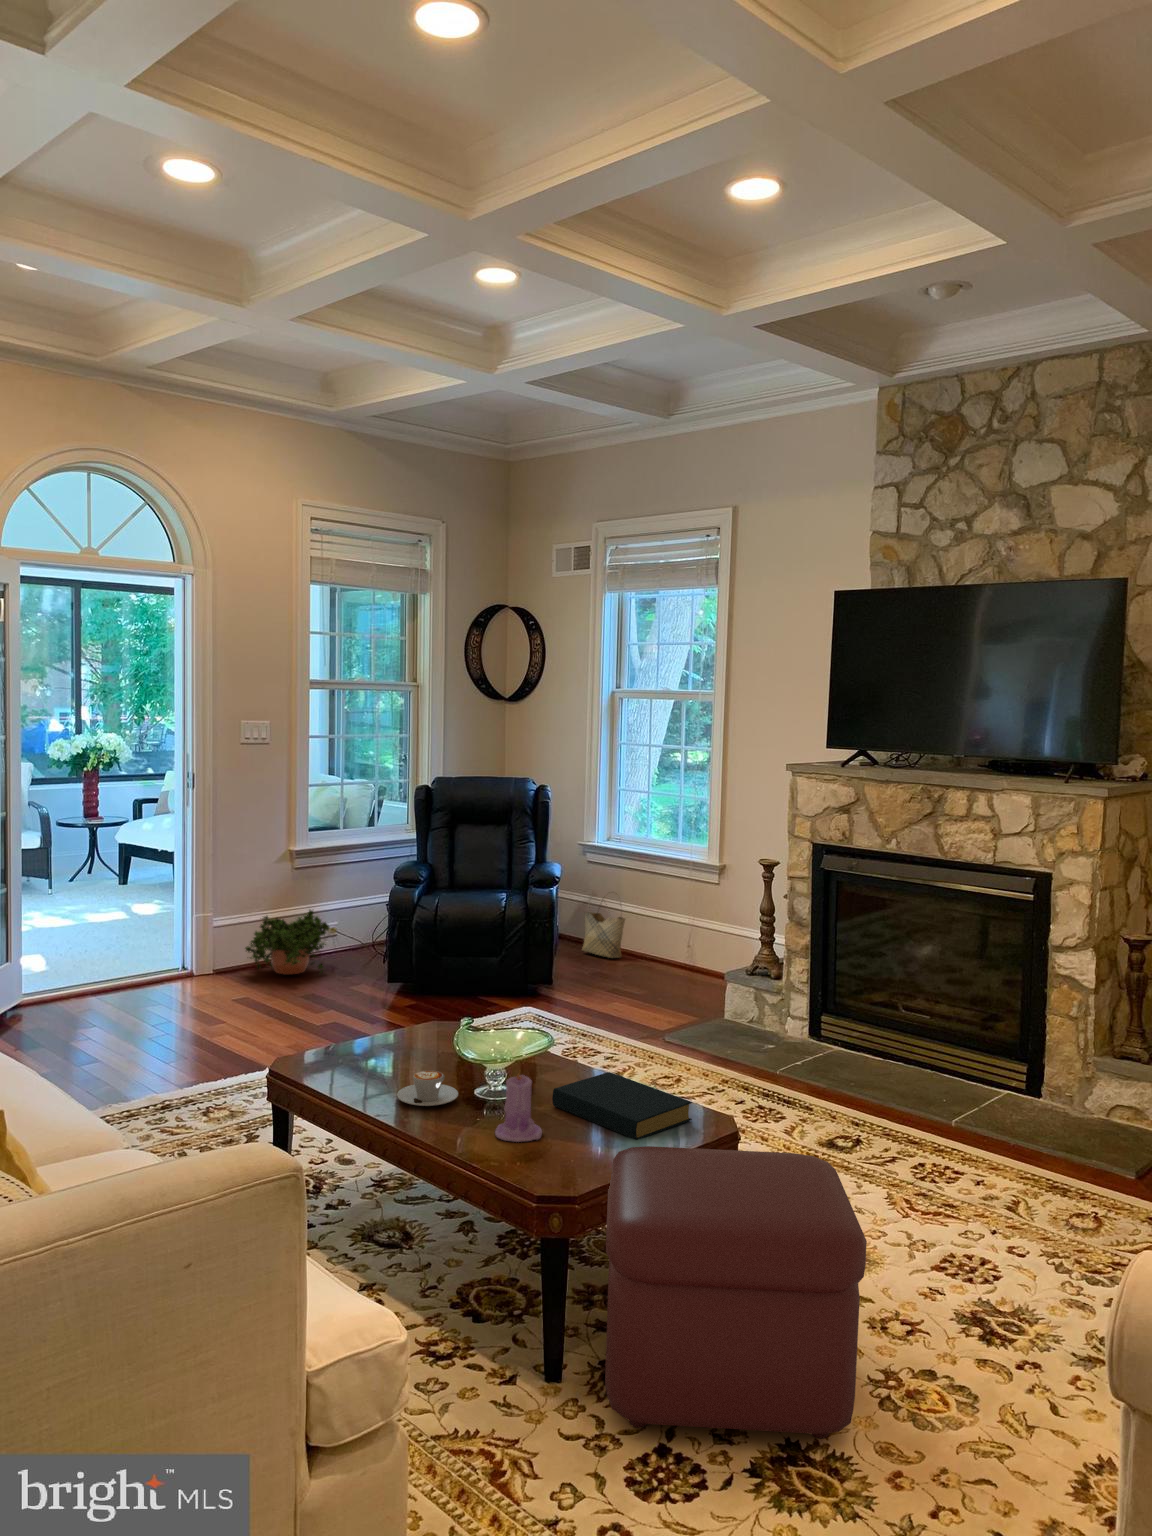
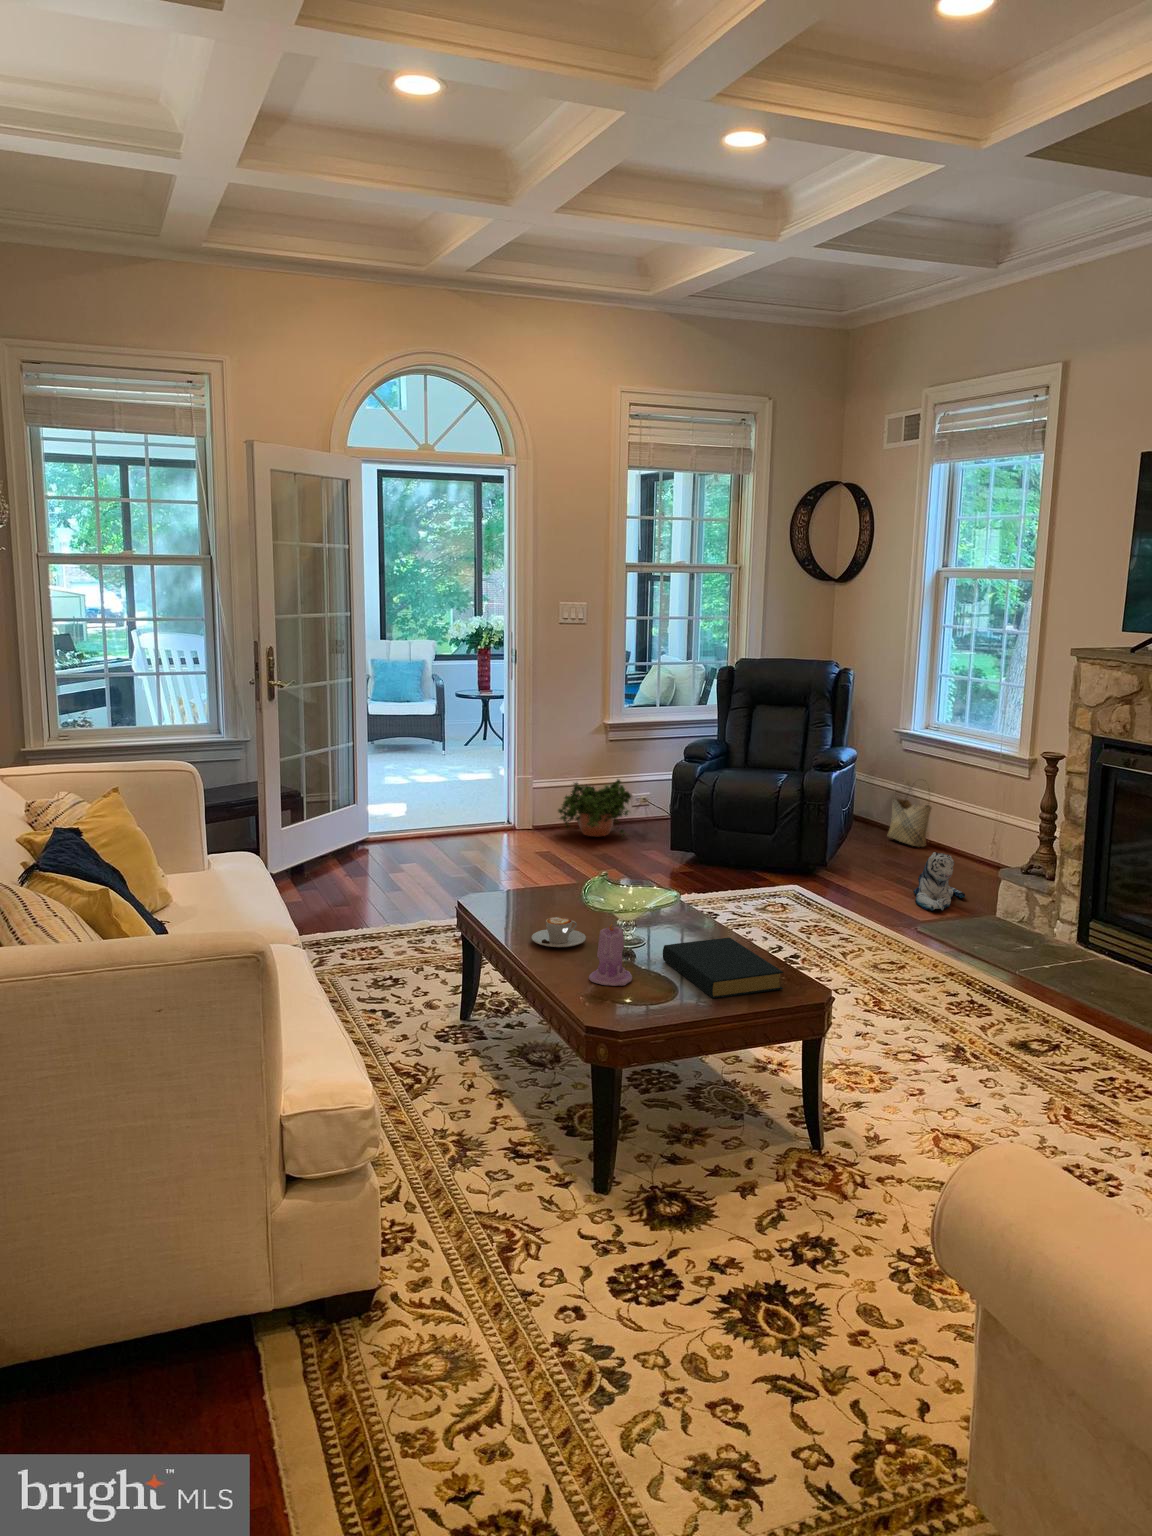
plush toy: none [641,963,690,1021] -> present [913,852,965,911]
ottoman: present [605,1146,867,1439] -> none [620,1003,887,1290]

